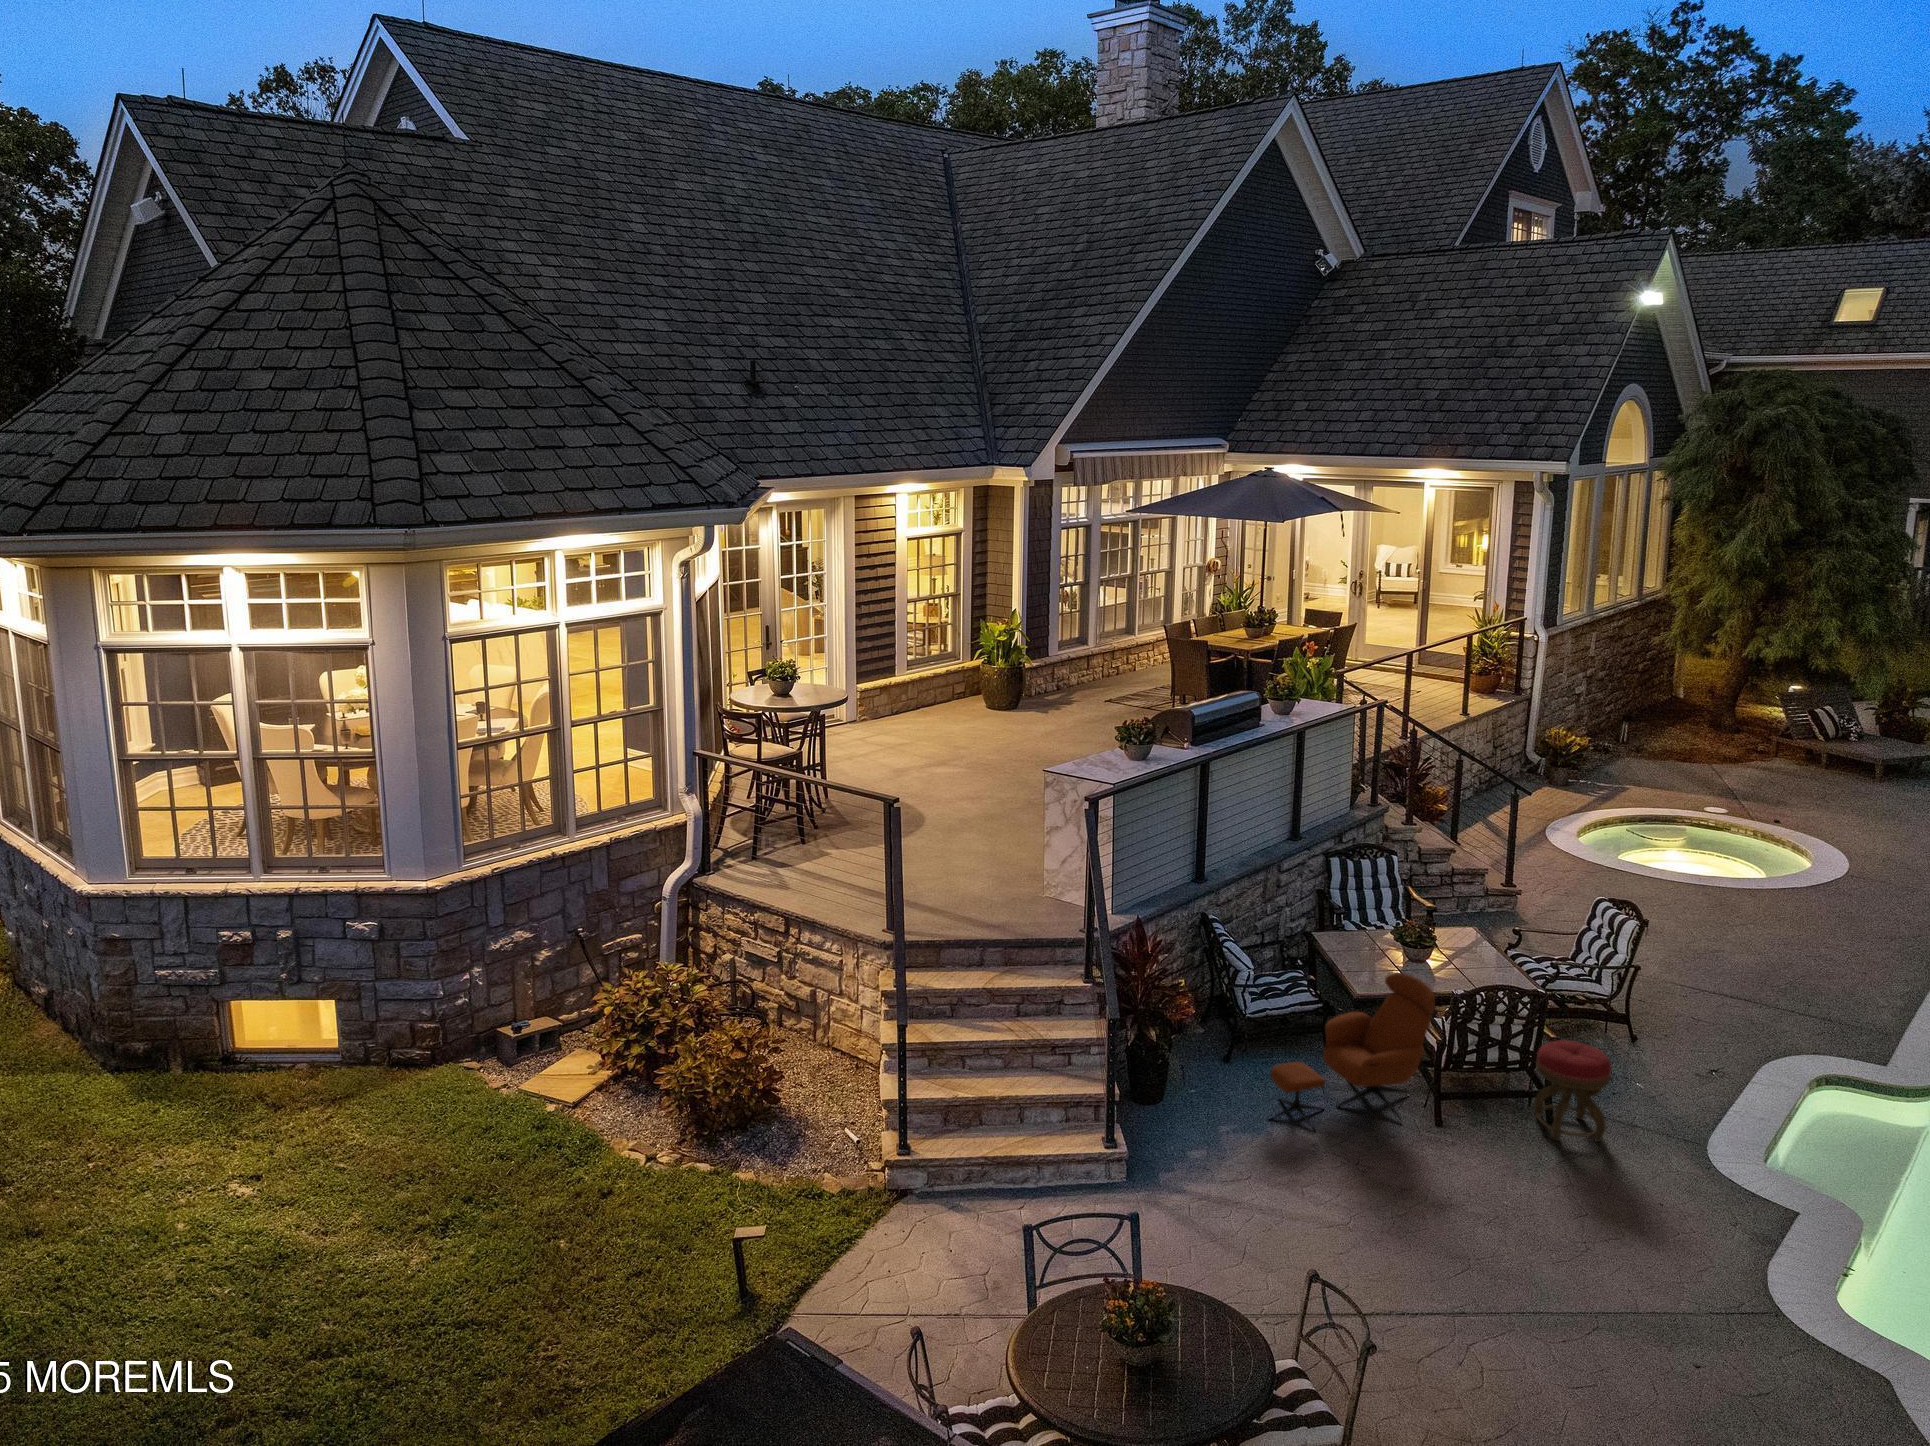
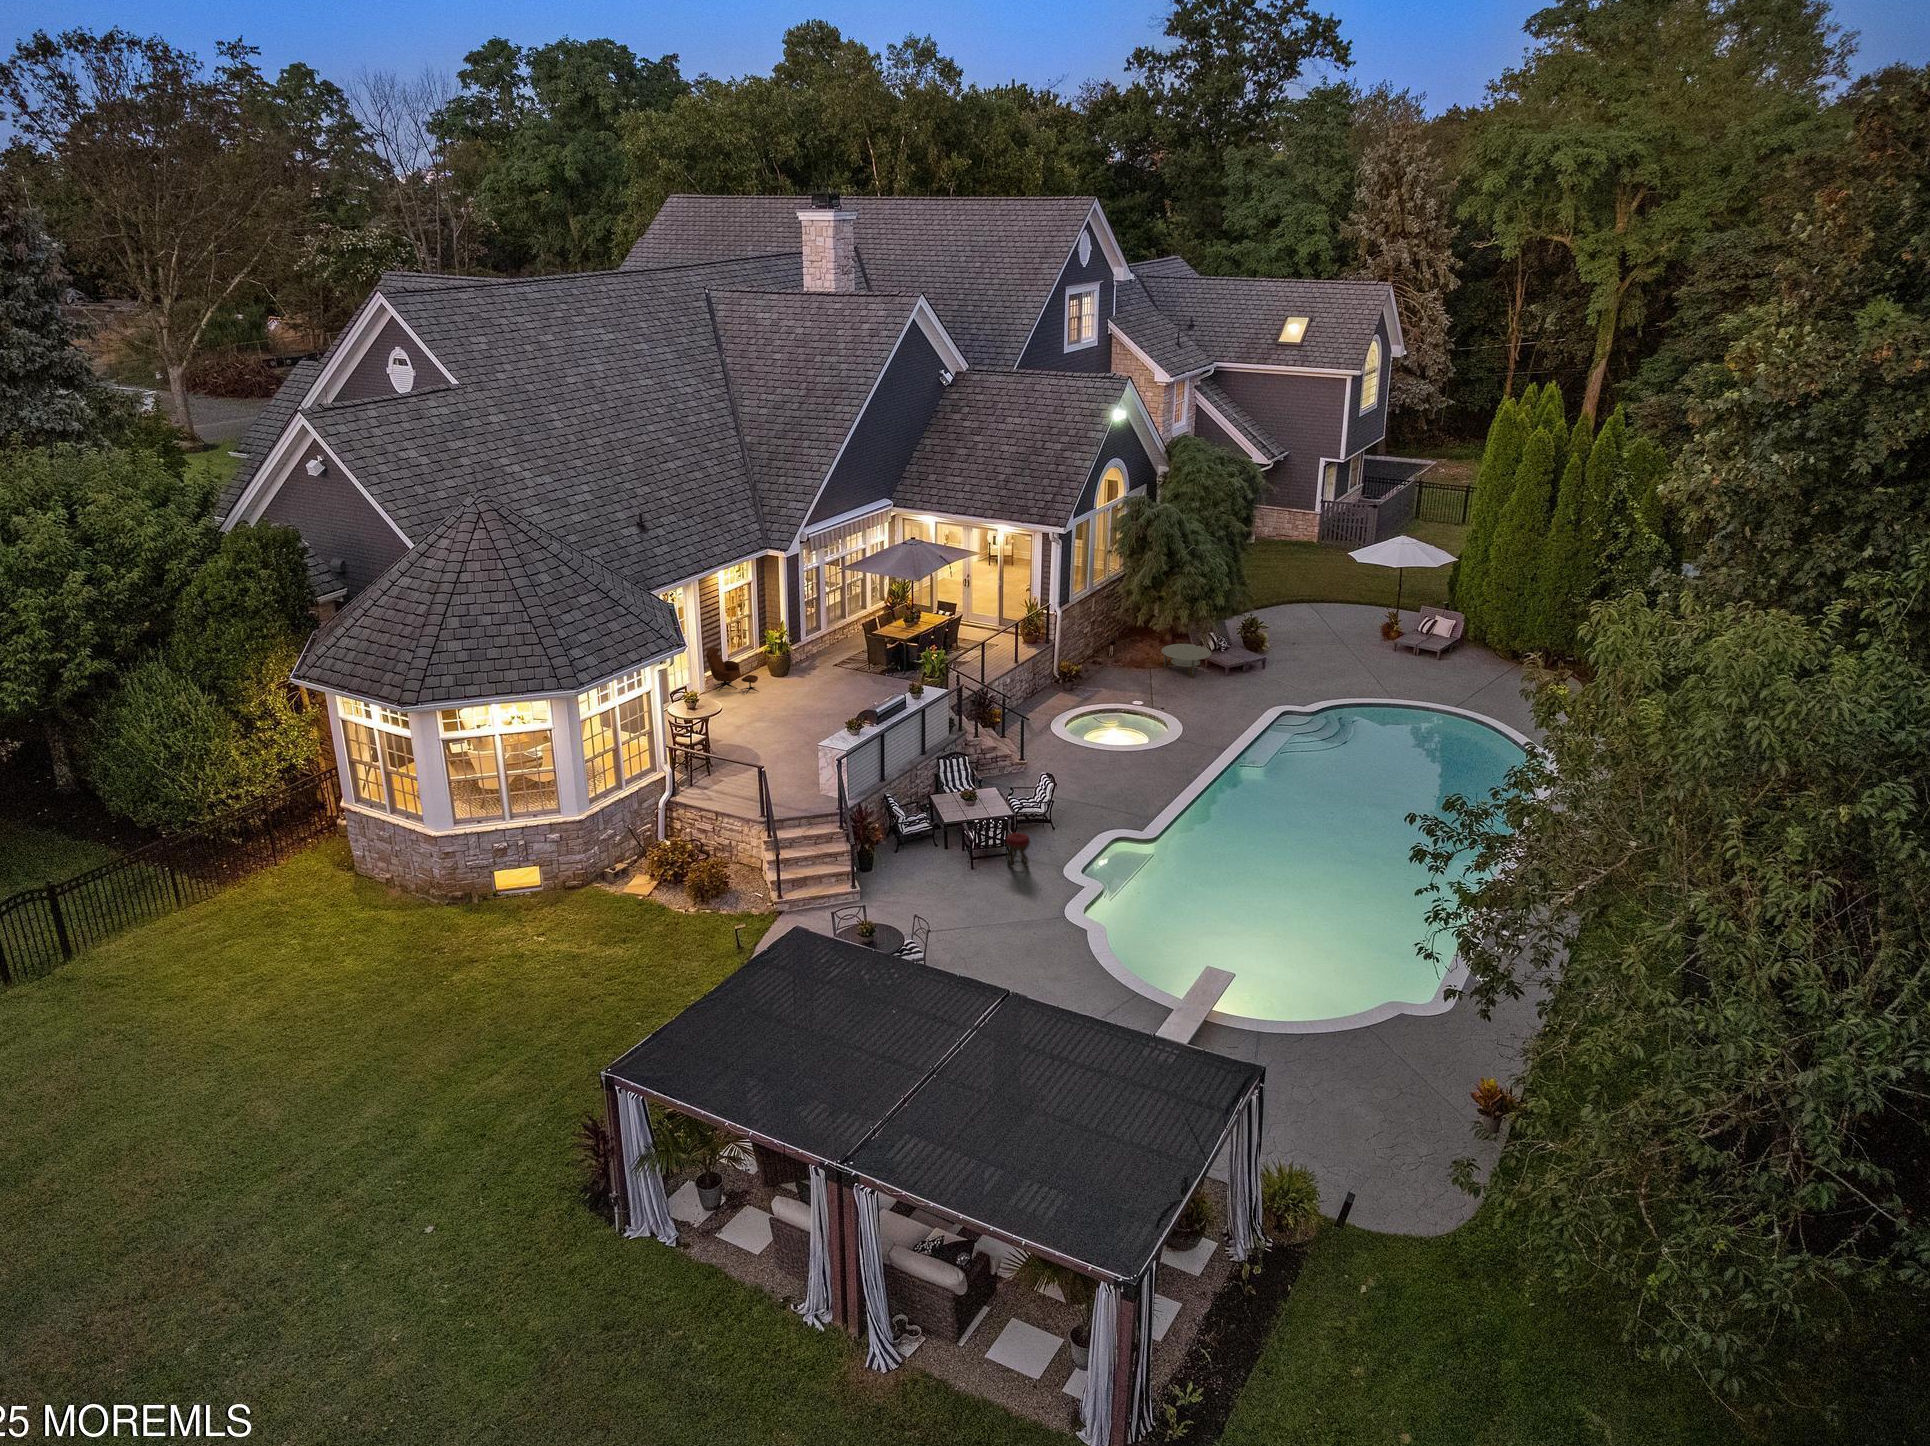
round table: none [1738,724,1852,783] -> present [1162,644,1211,678]
lounge chair: present [1270,973,1435,1130] -> present [706,648,759,692]

